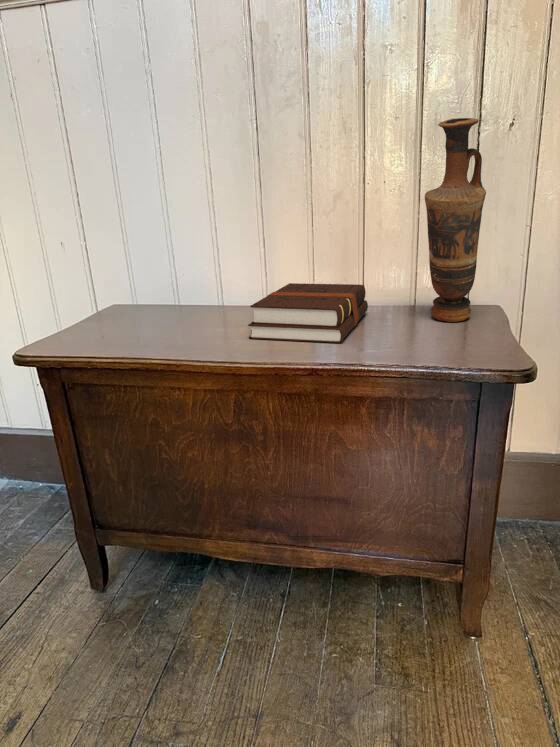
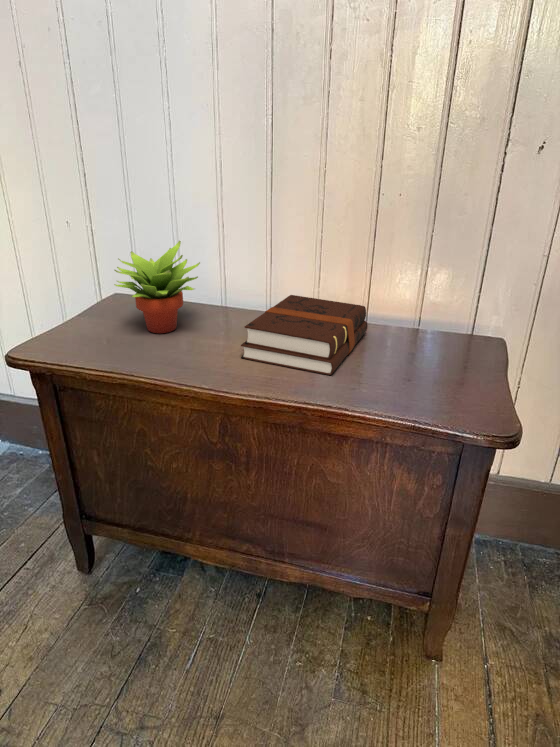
vase: present [425,118,486,322] -> none [430,152,498,357]
succulent plant: none [116,238,199,329] -> present [114,241,200,333]

